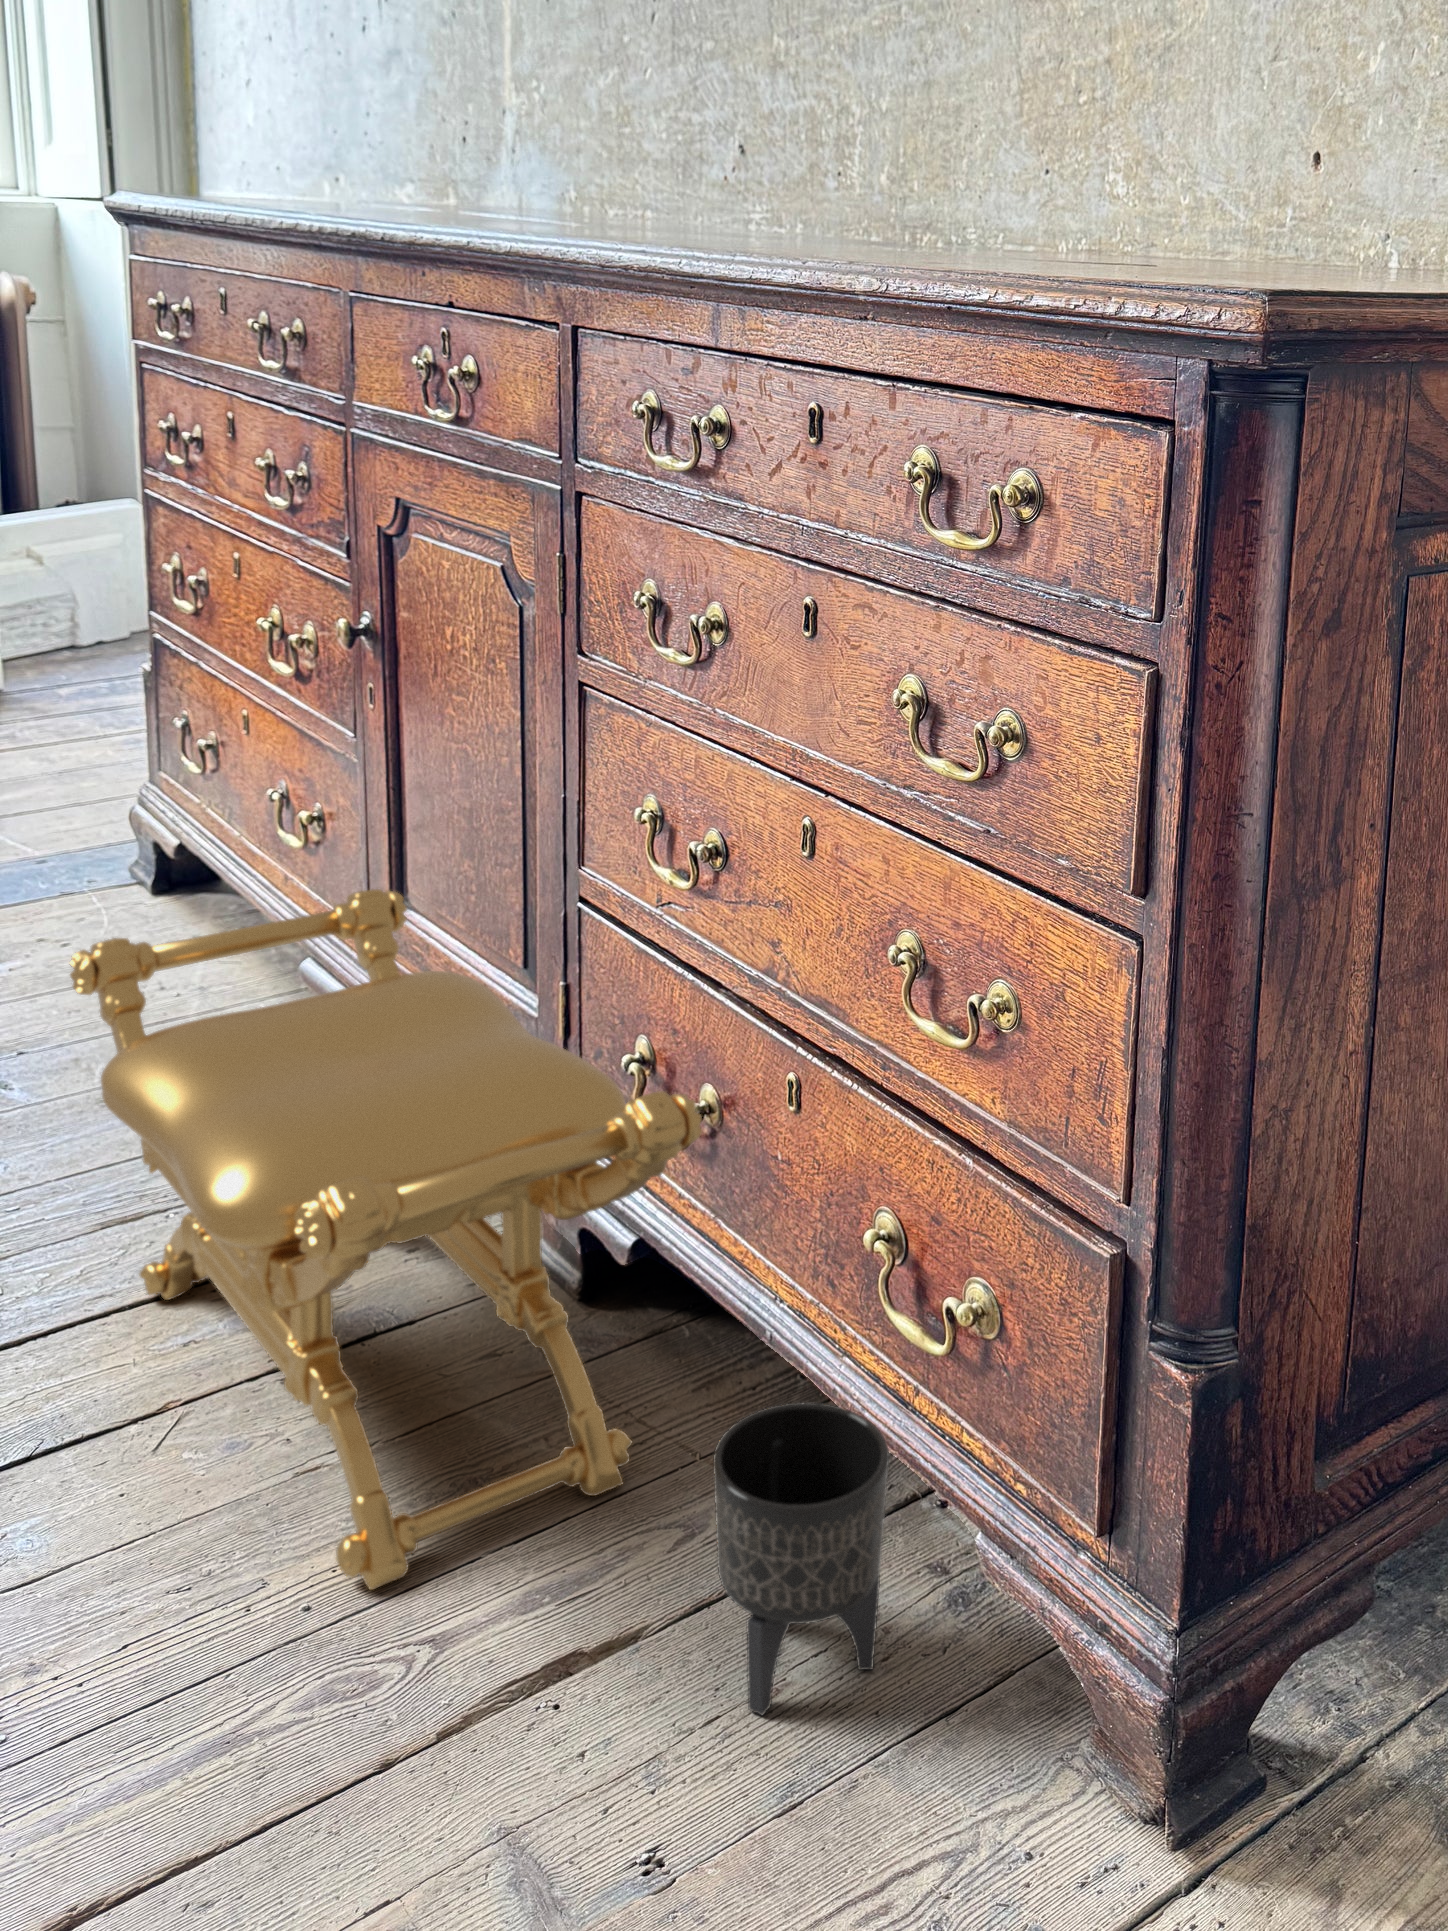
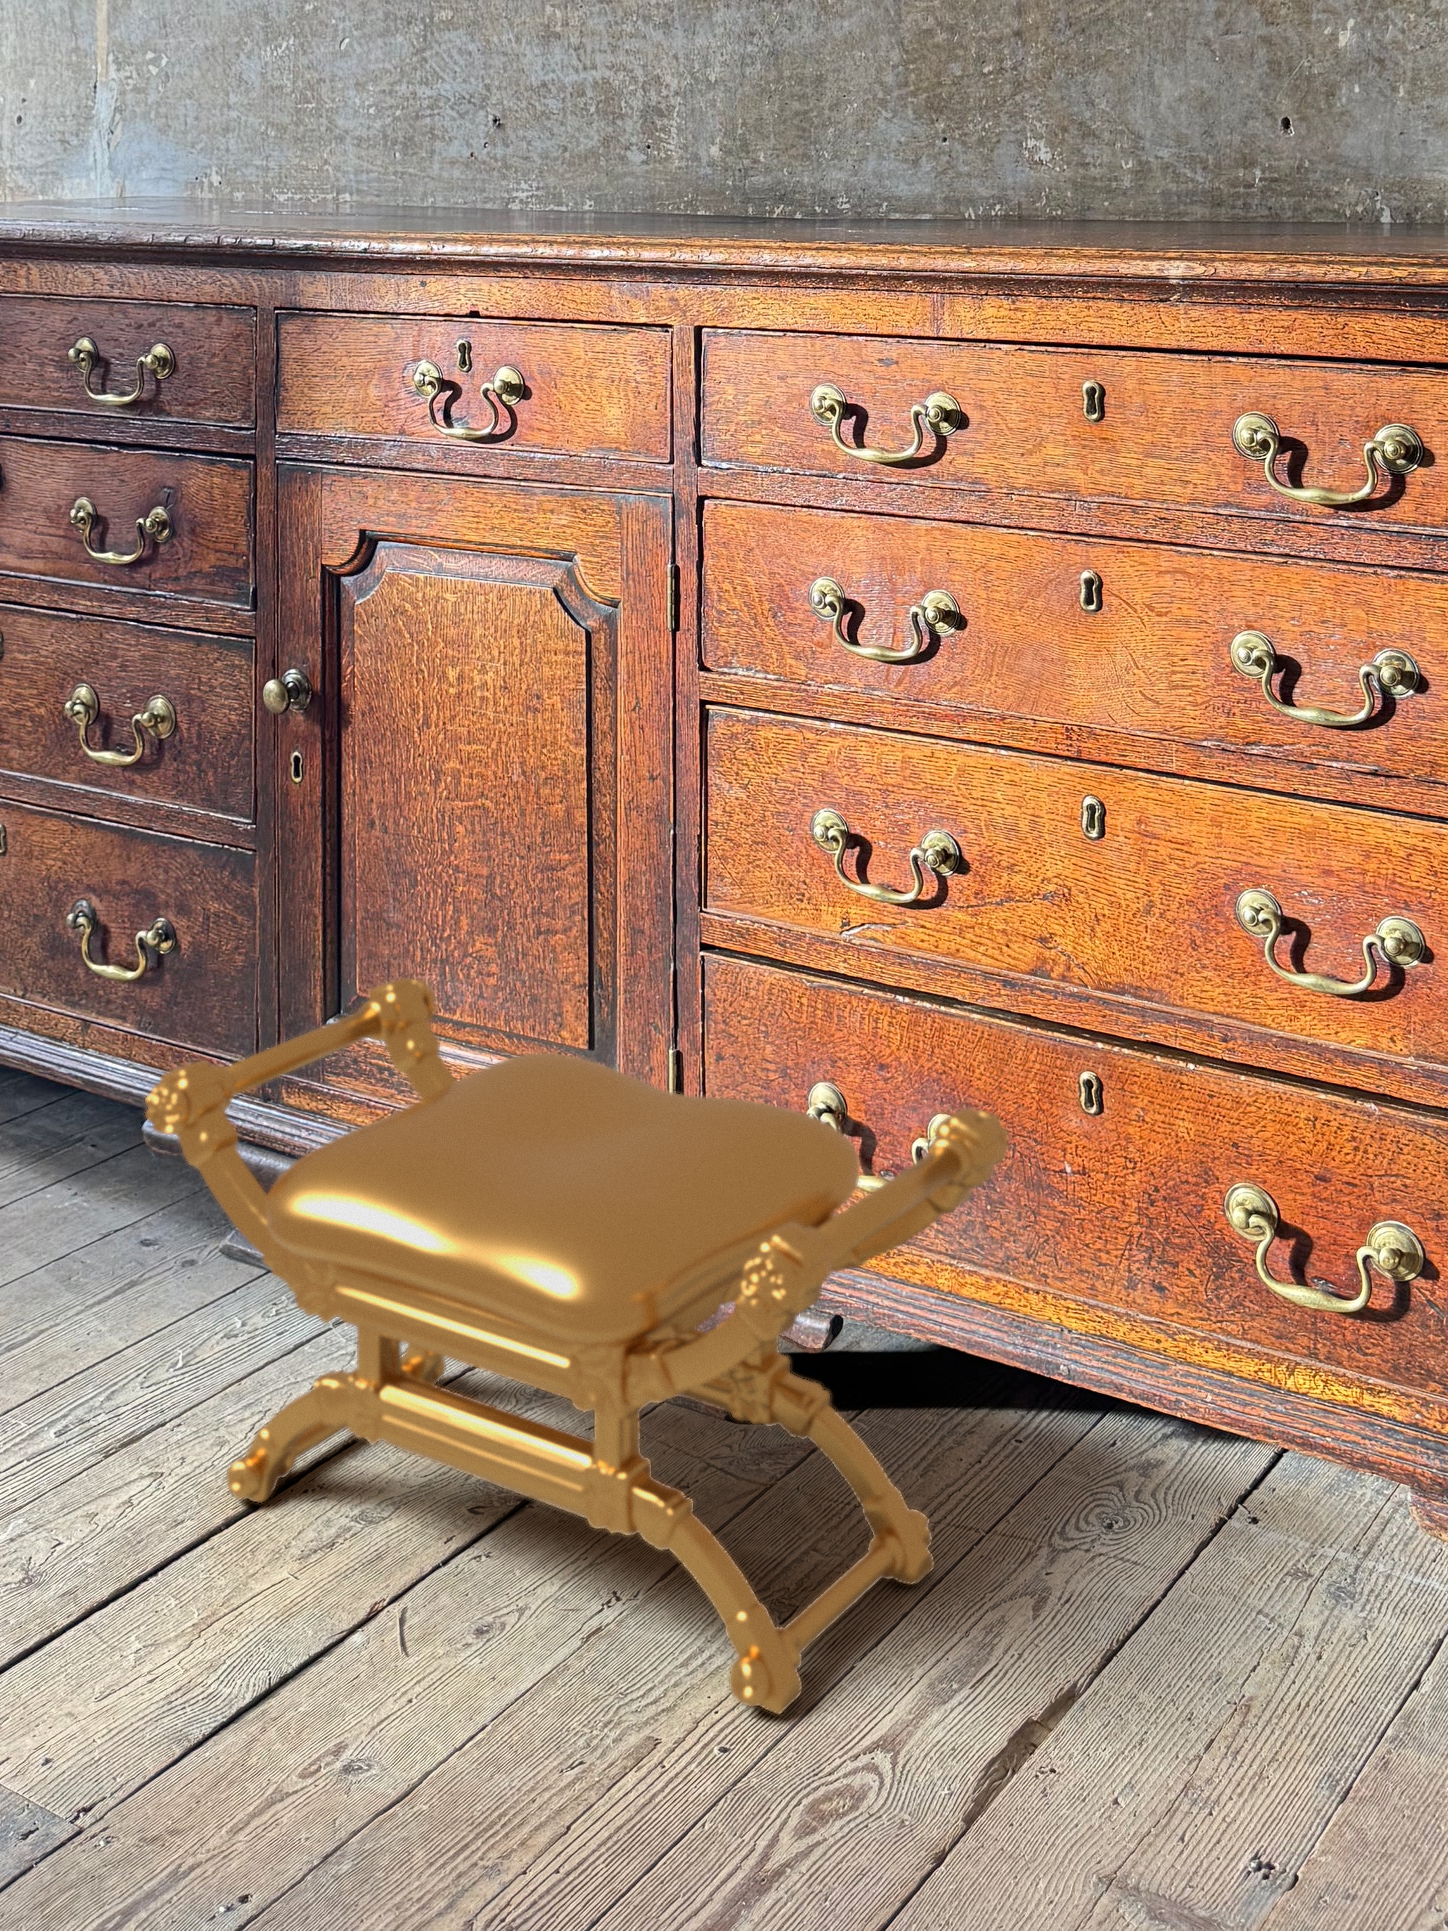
planter: present [713,1402,889,1715] -> none [1158,1397,1338,1729]

